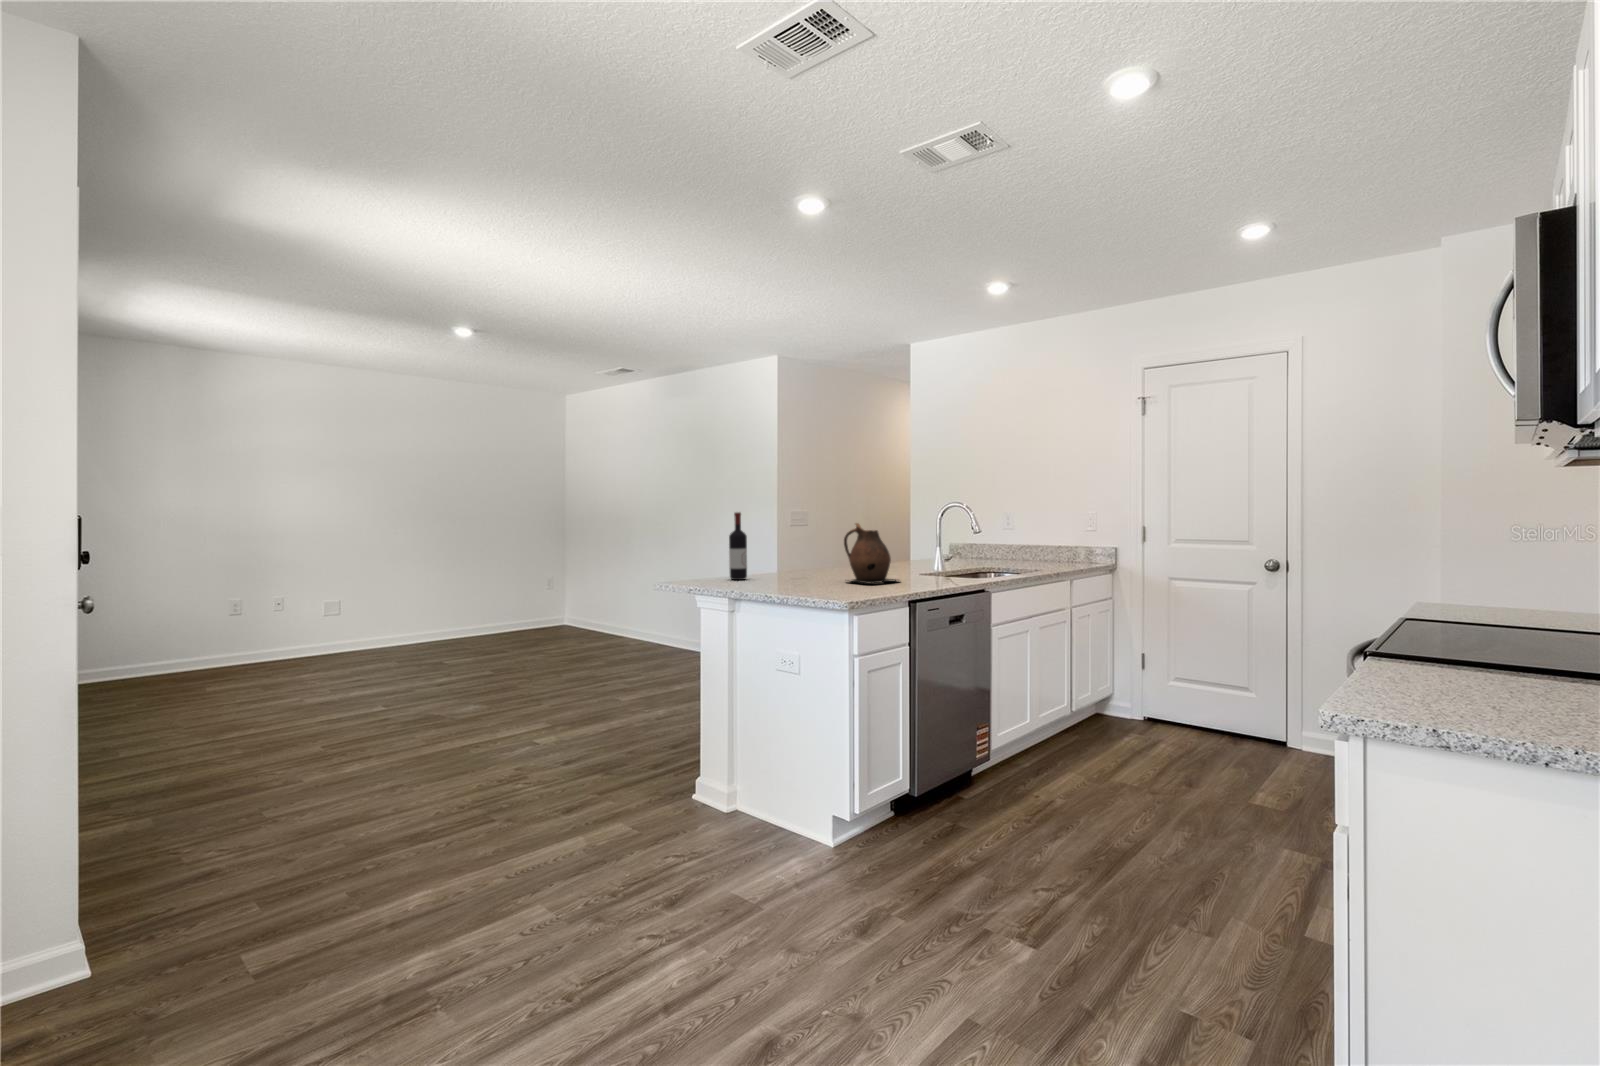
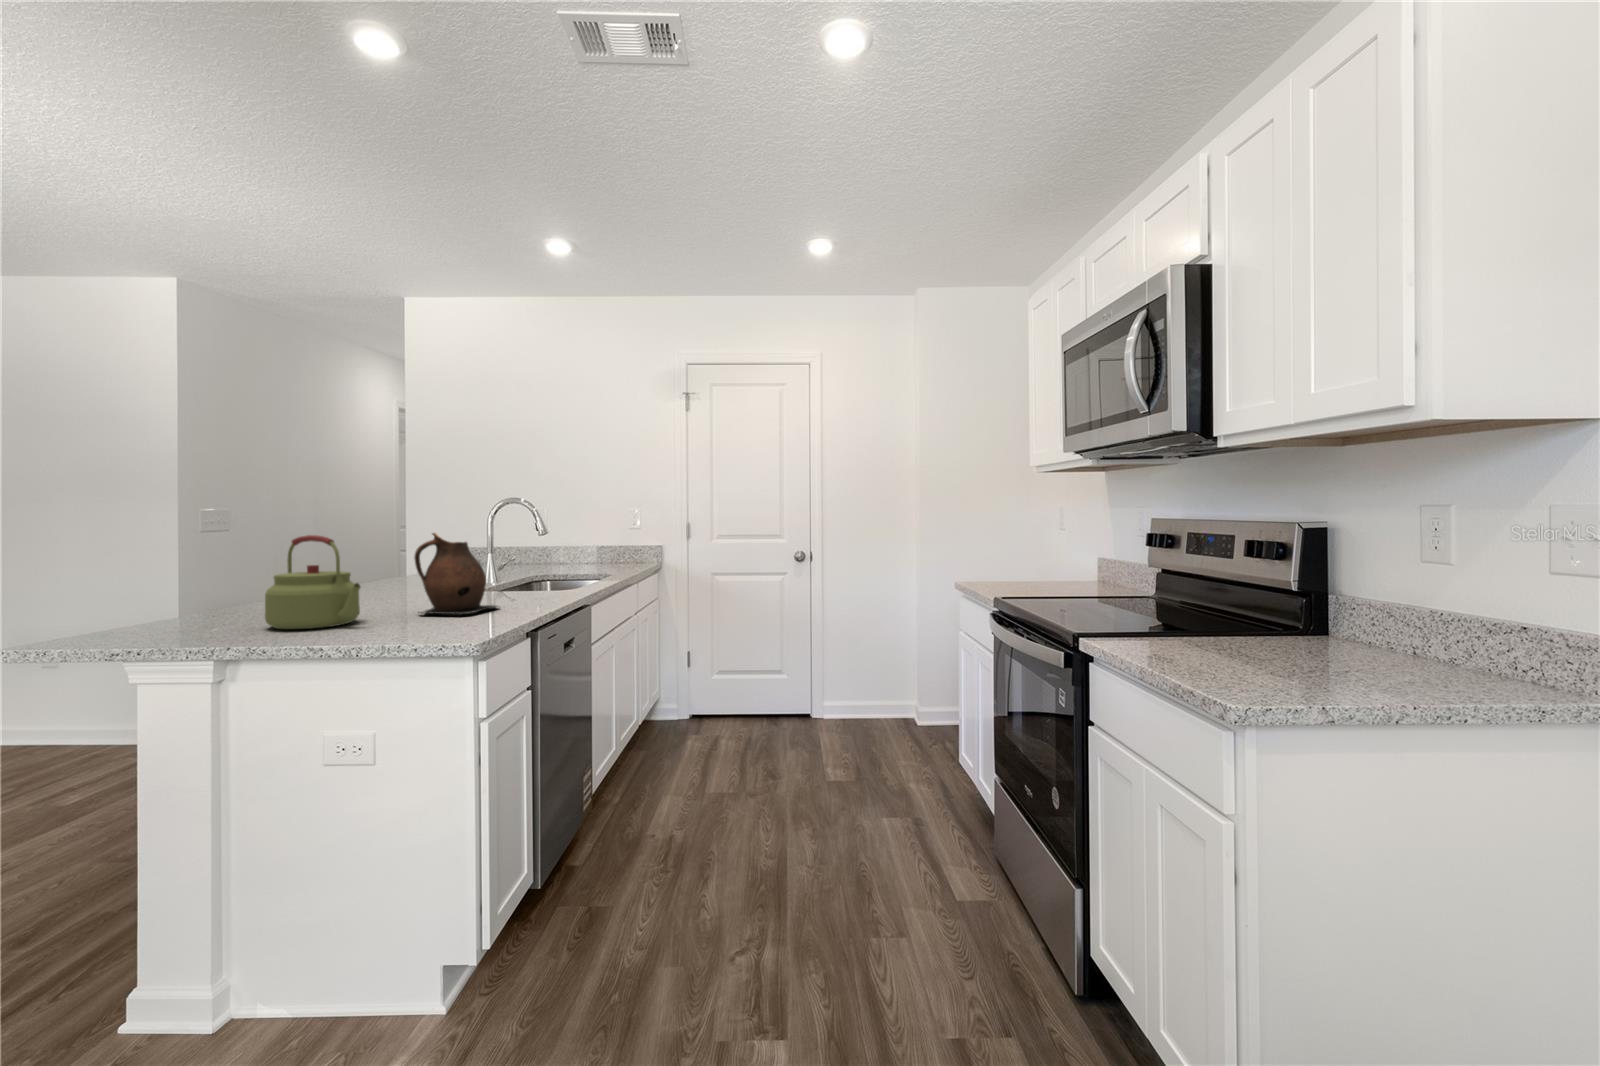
wine bottle: present [729,512,747,580] -> none [189,517,229,628]
kettle: none [759,524,809,584] -> present [265,535,361,629]

